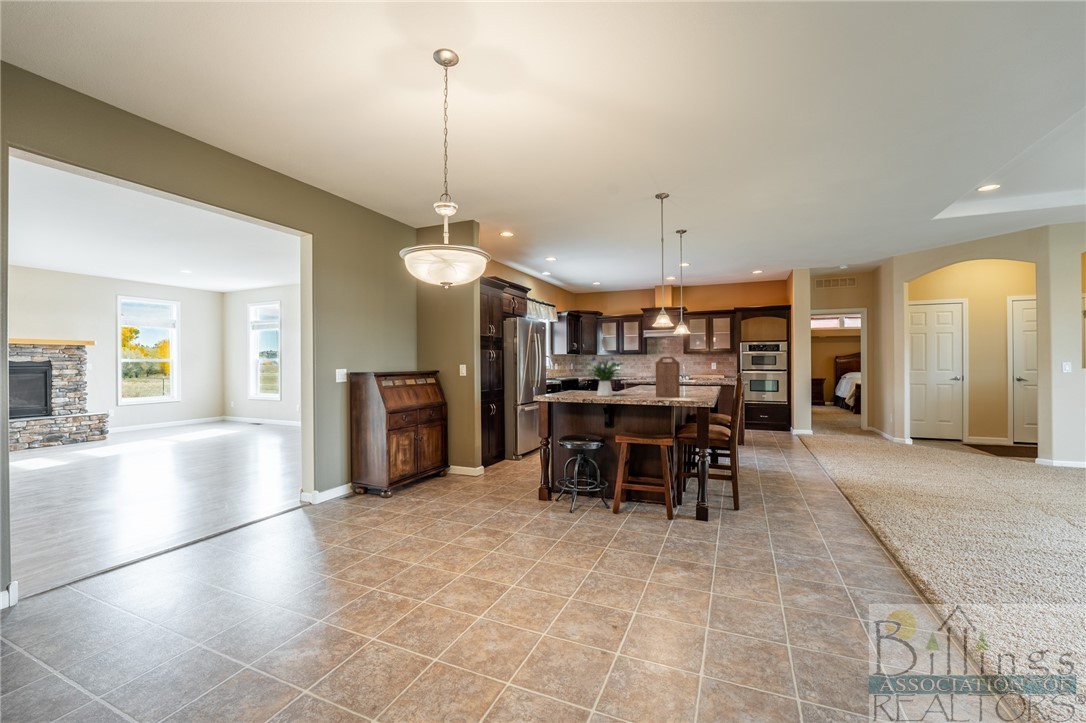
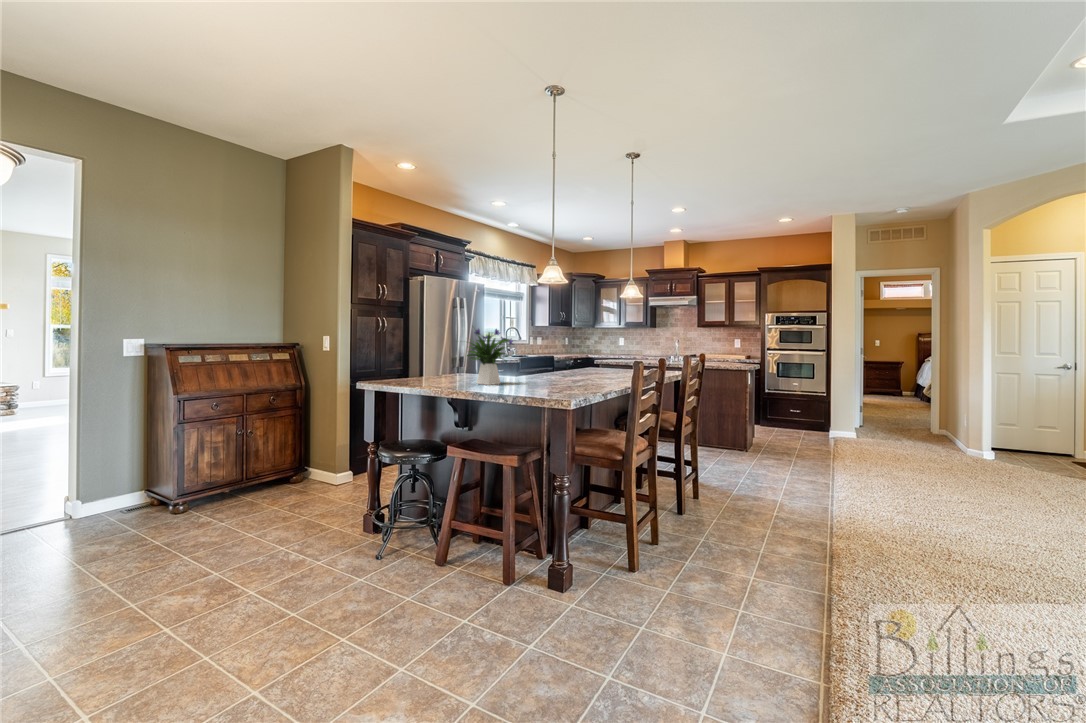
cutting board: present [656,357,680,398] -> none [539,331,569,391]

